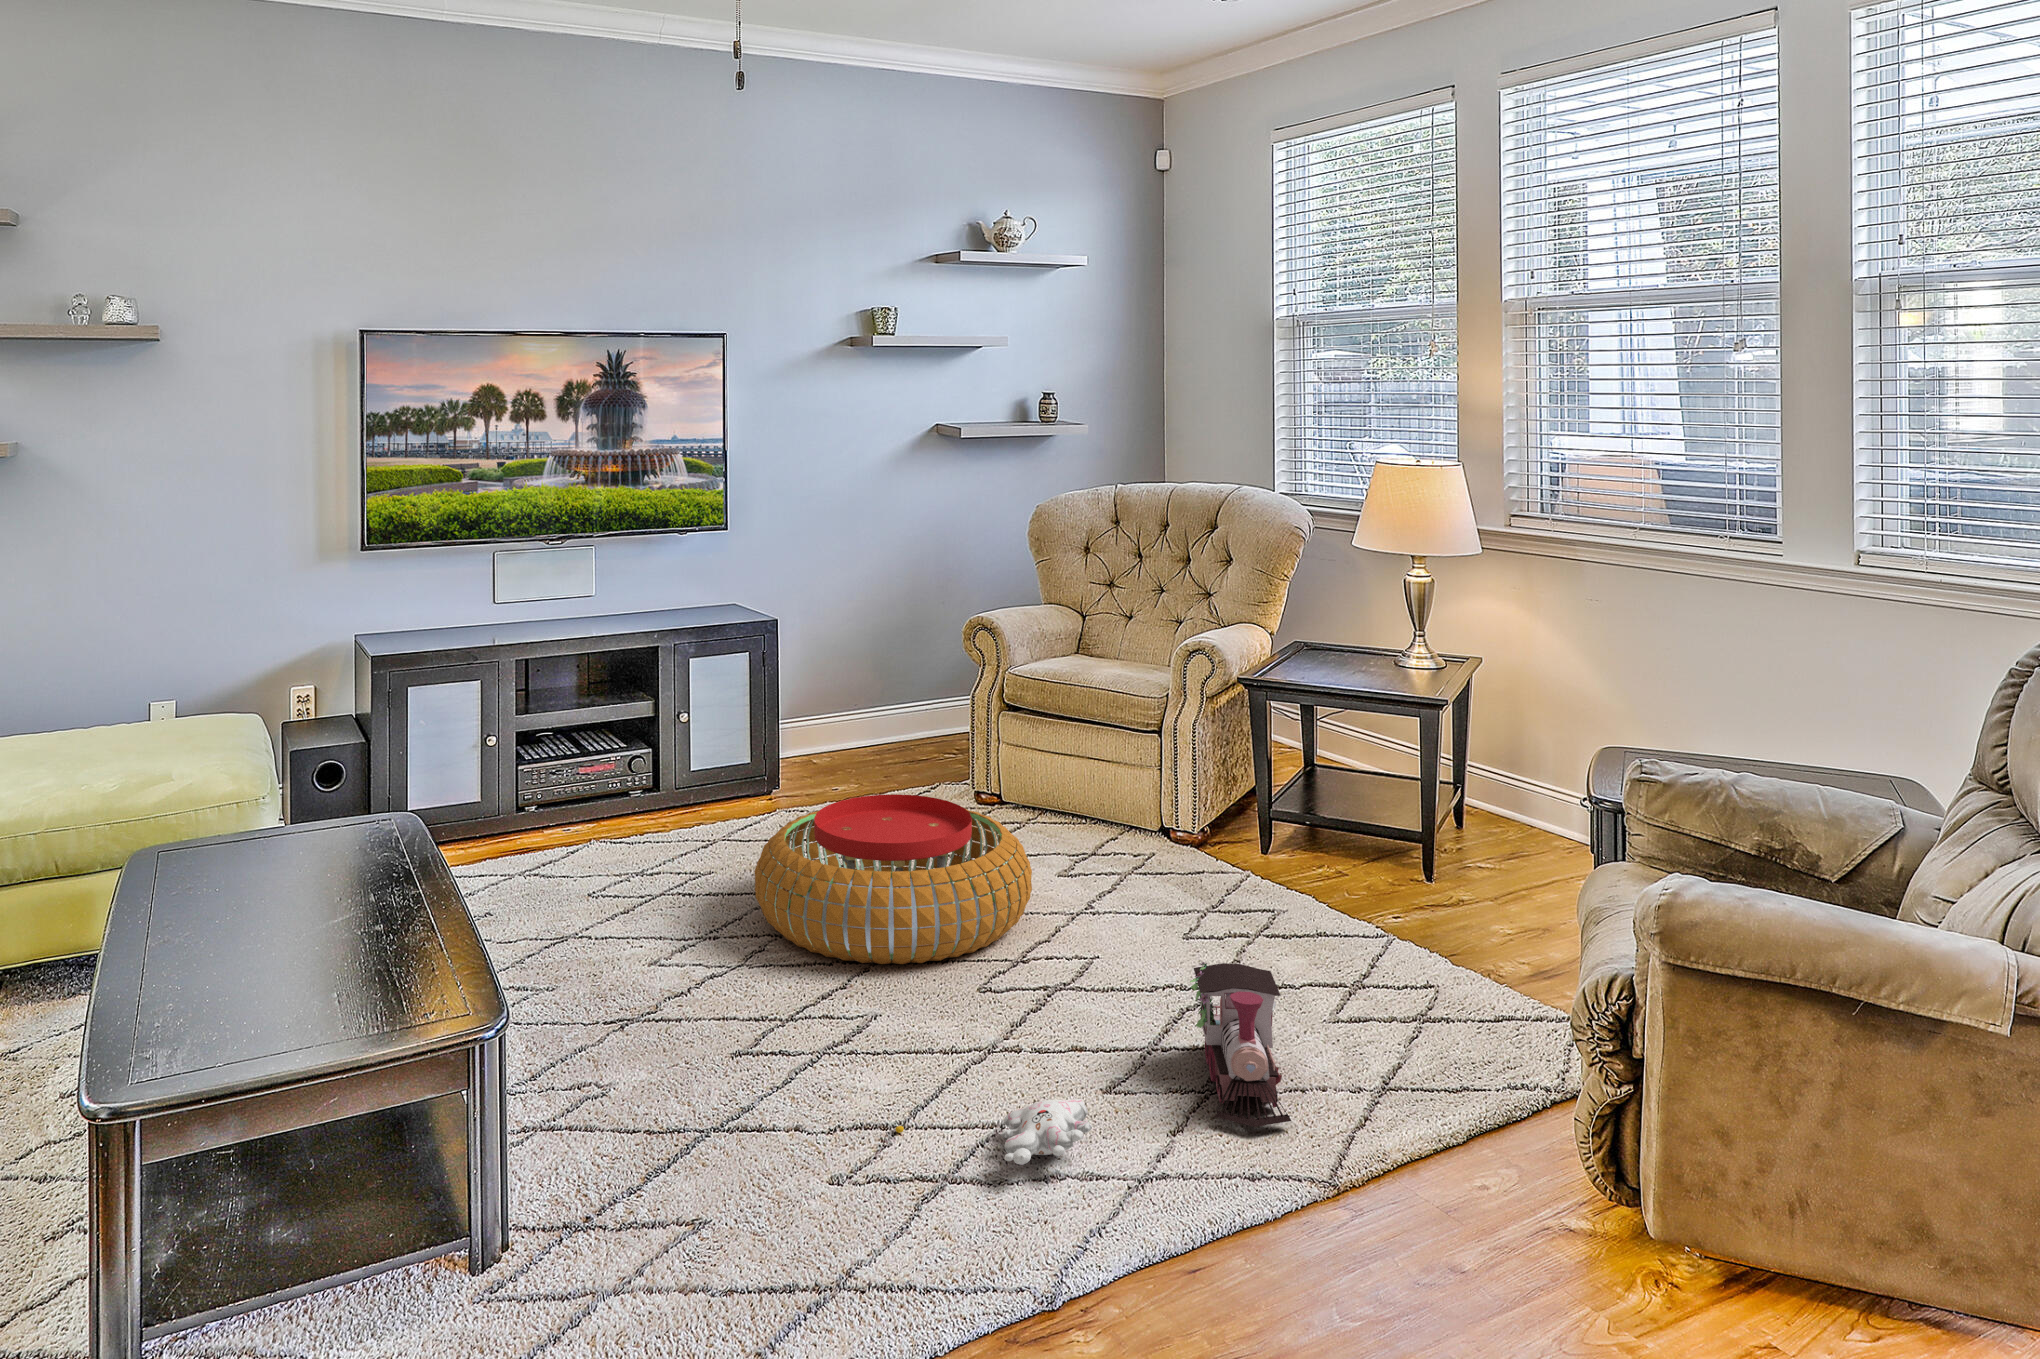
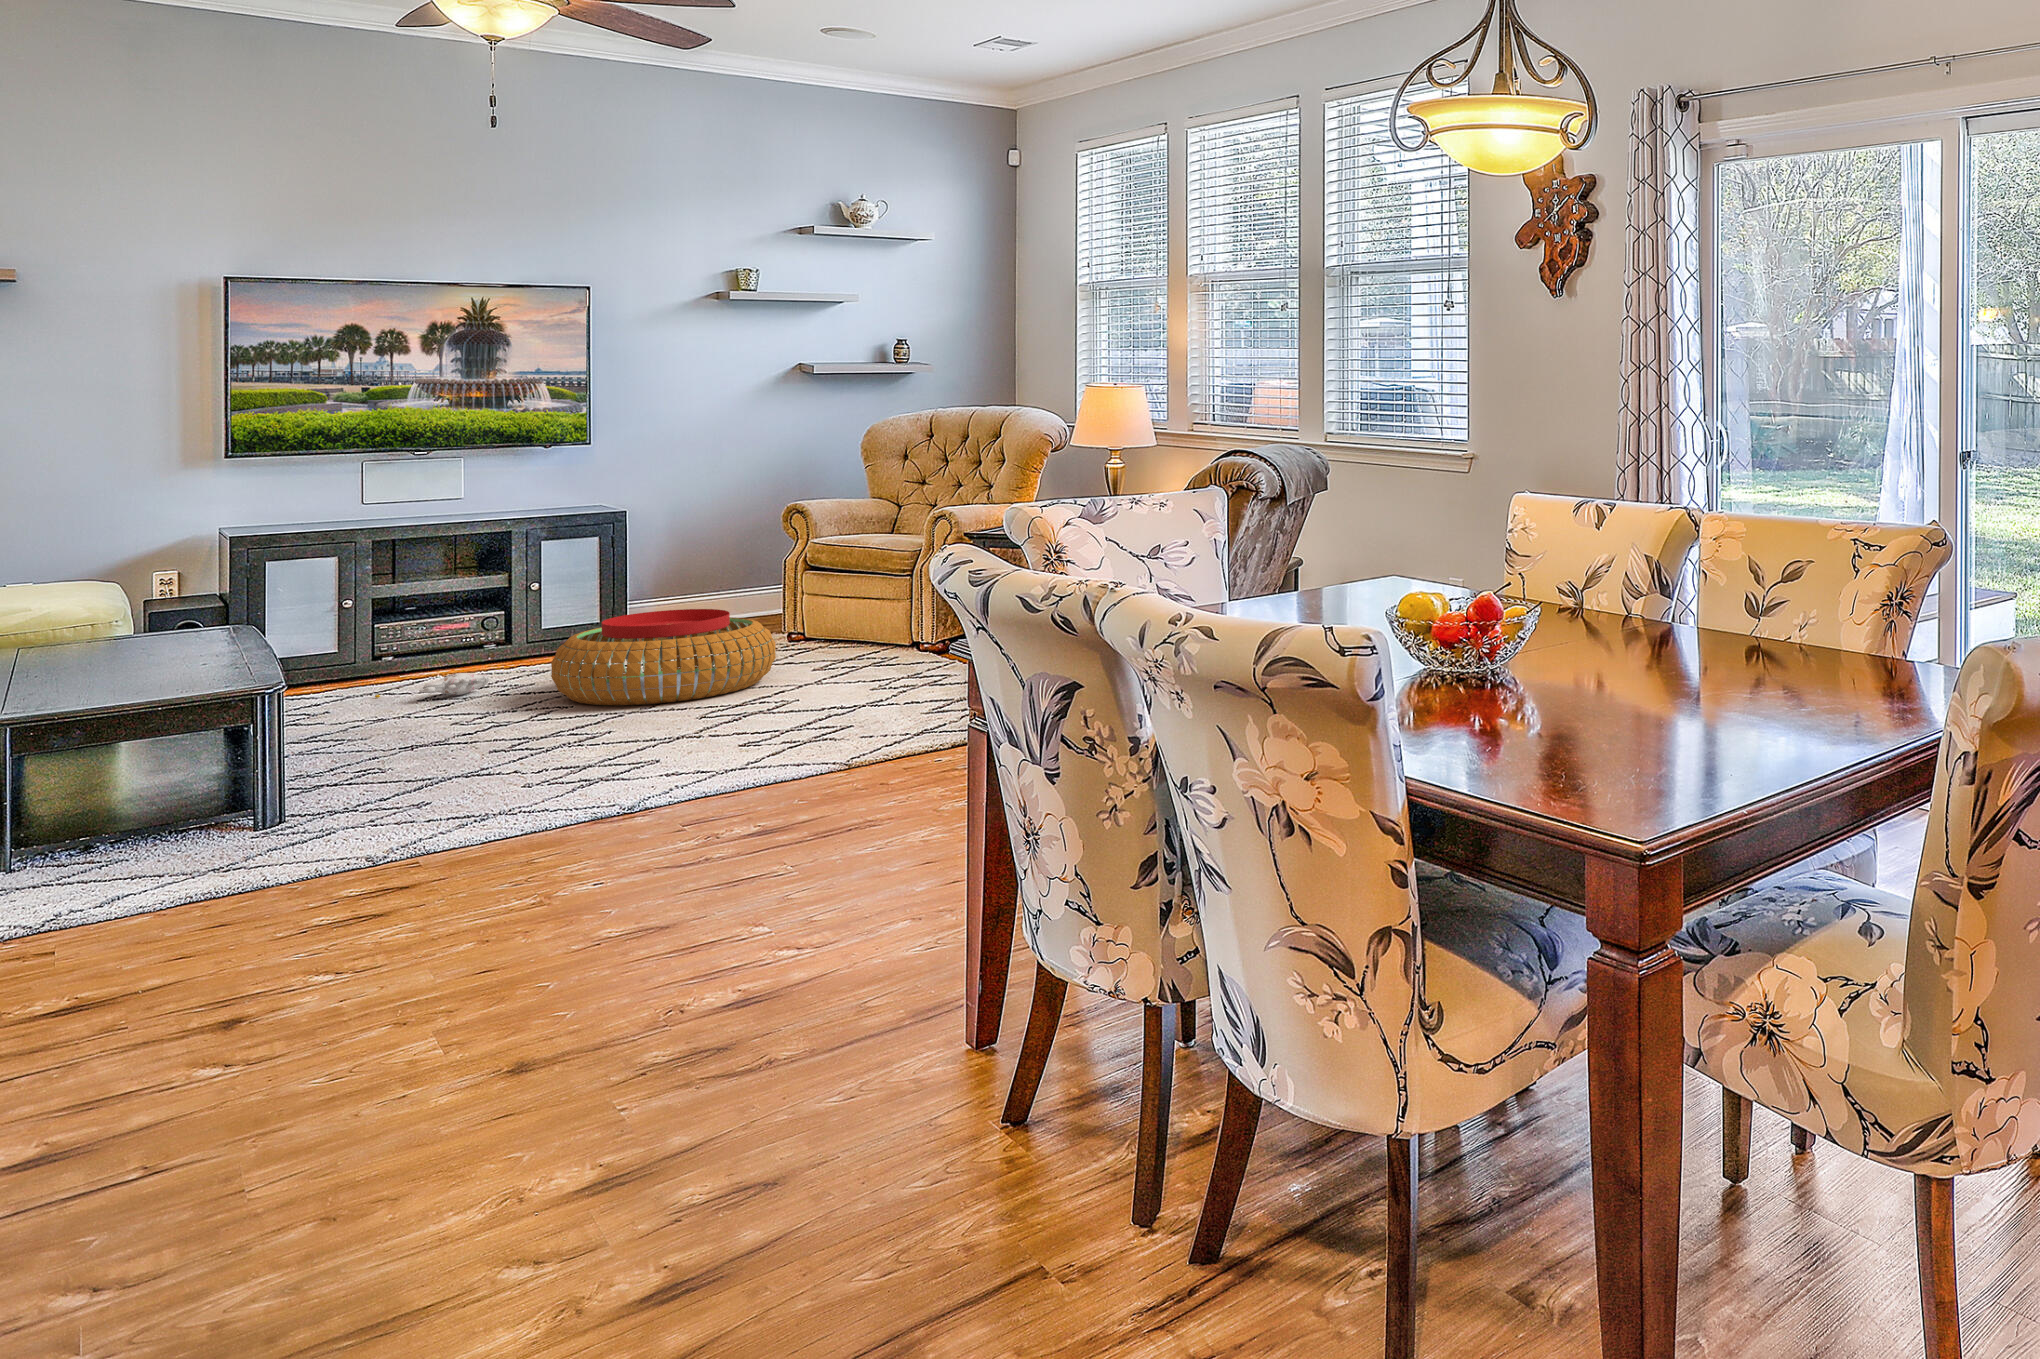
toy train: present [1190,962,1291,1127] -> none [807,659,878,731]
plush toy: present [895,1099,1092,1165] -> present [375,673,489,698]

